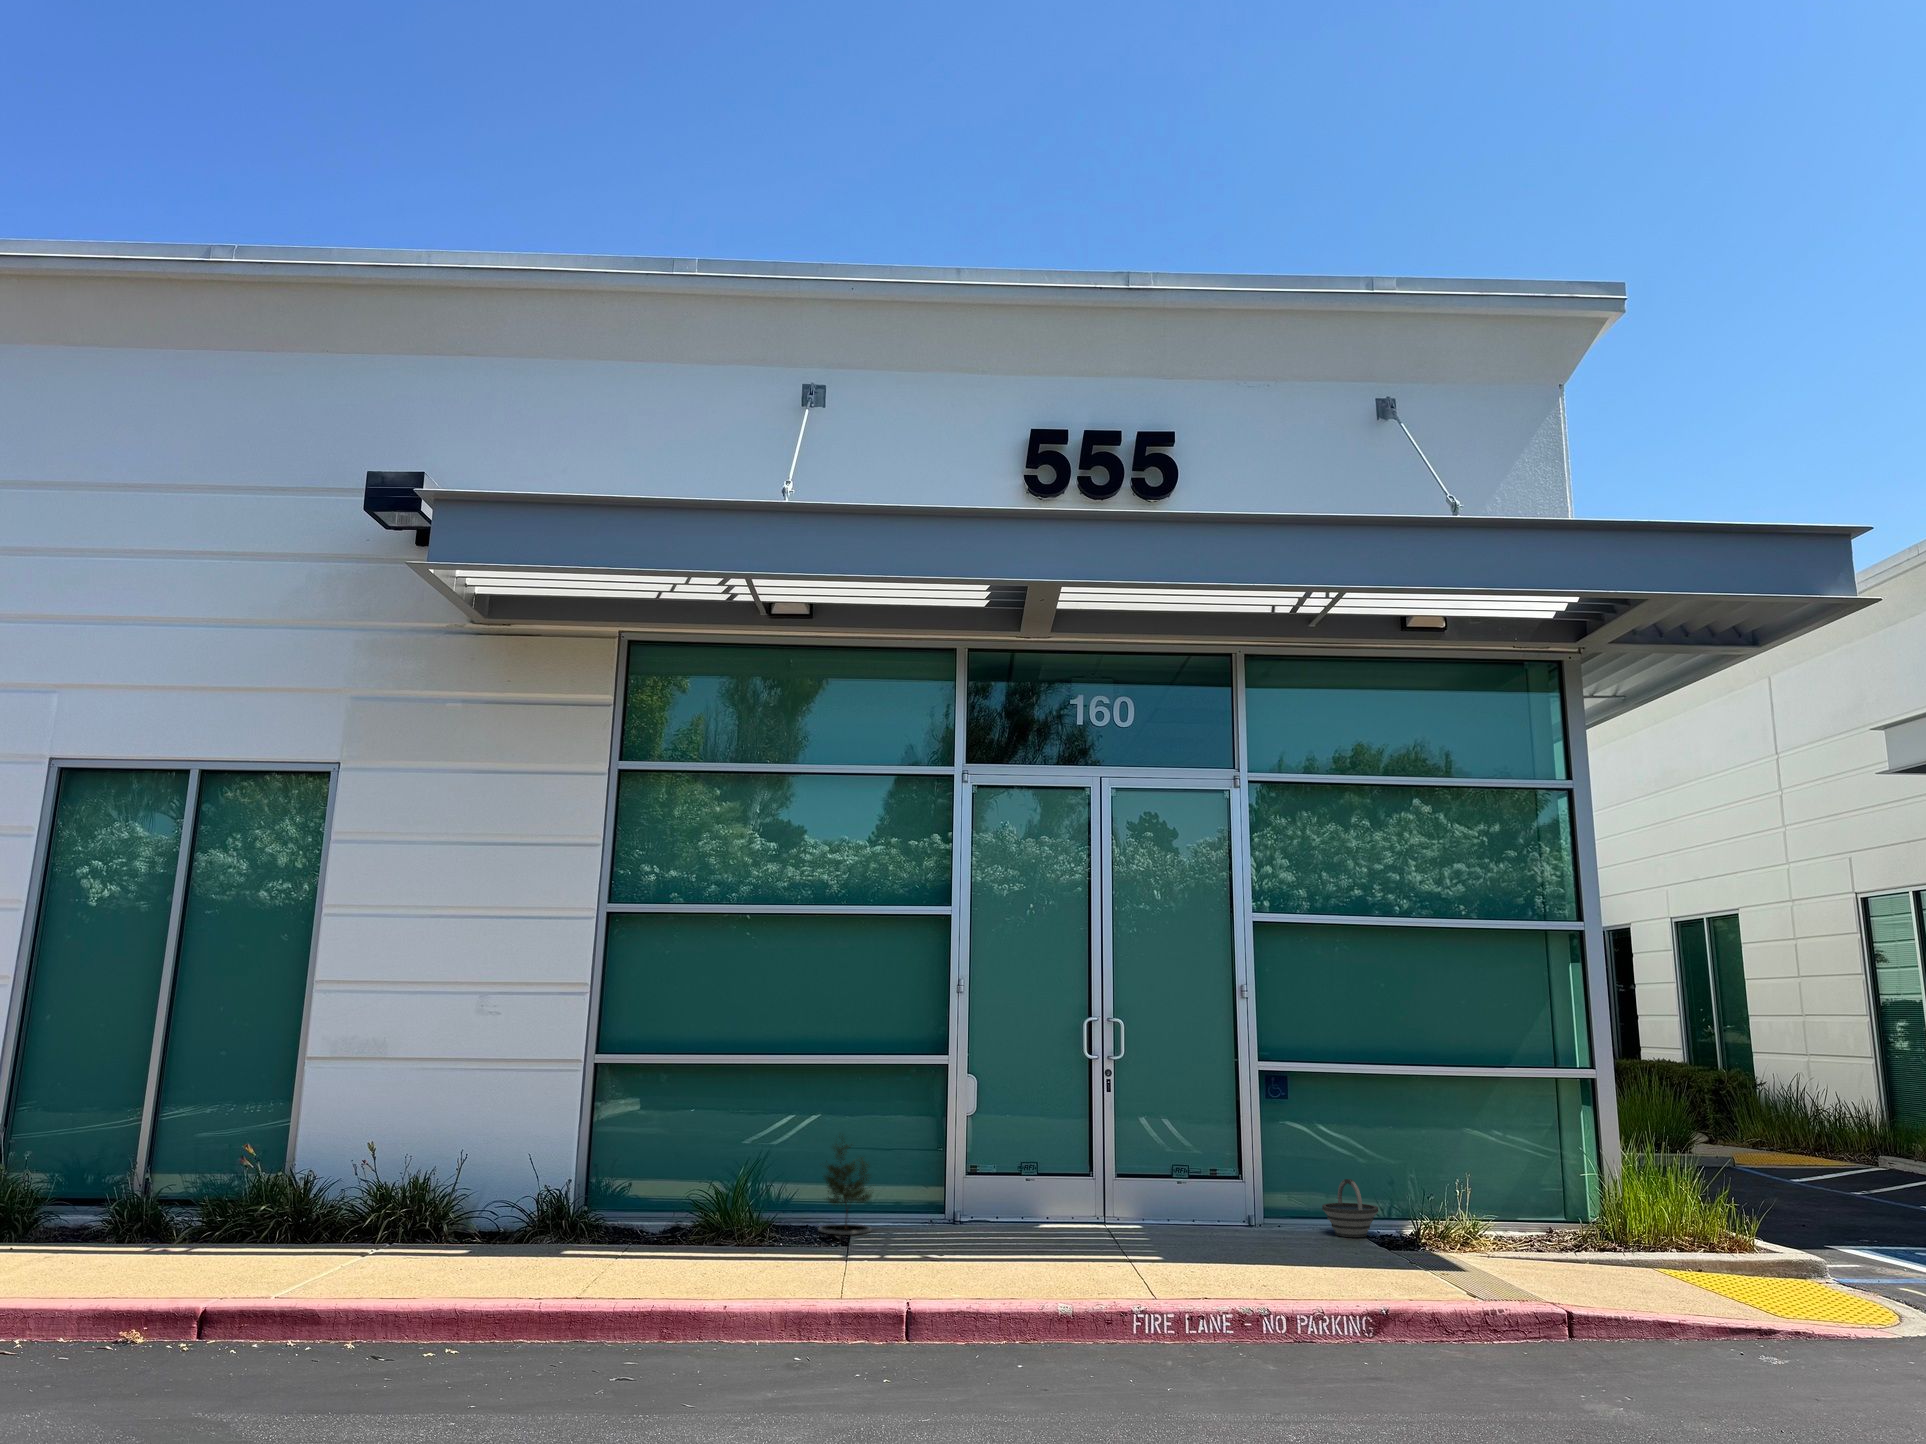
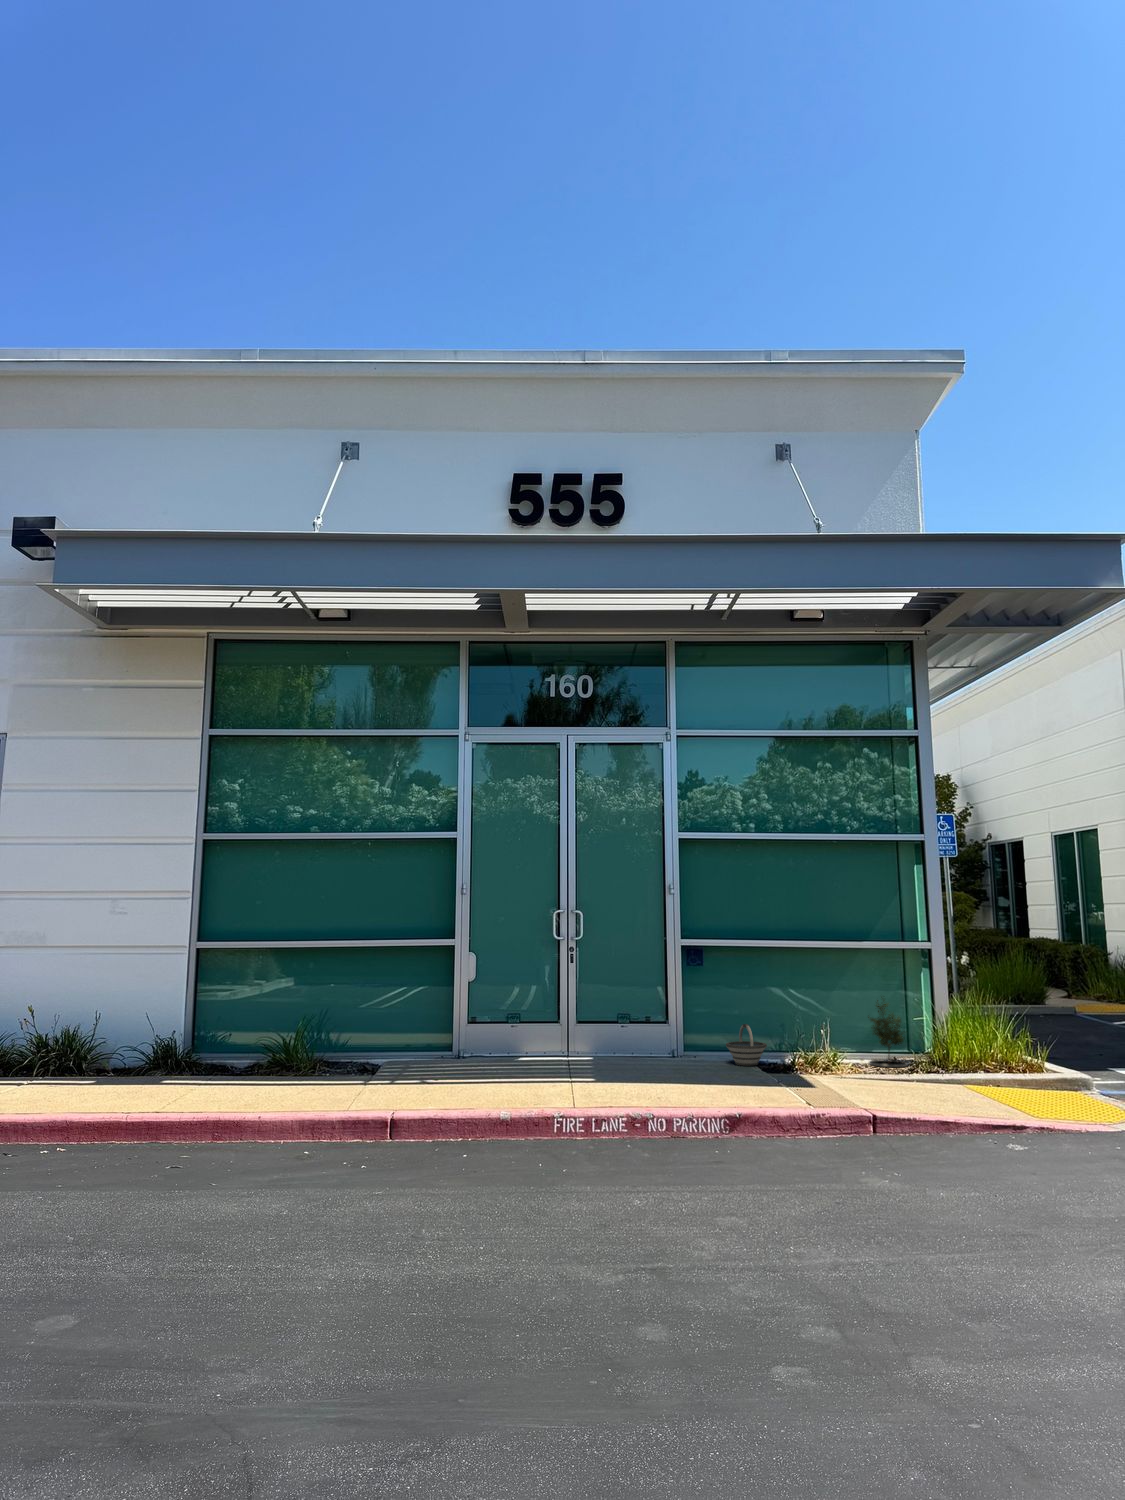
potted tree: present [818,1136,876,1235] -> present [868,1000,908,1067]

